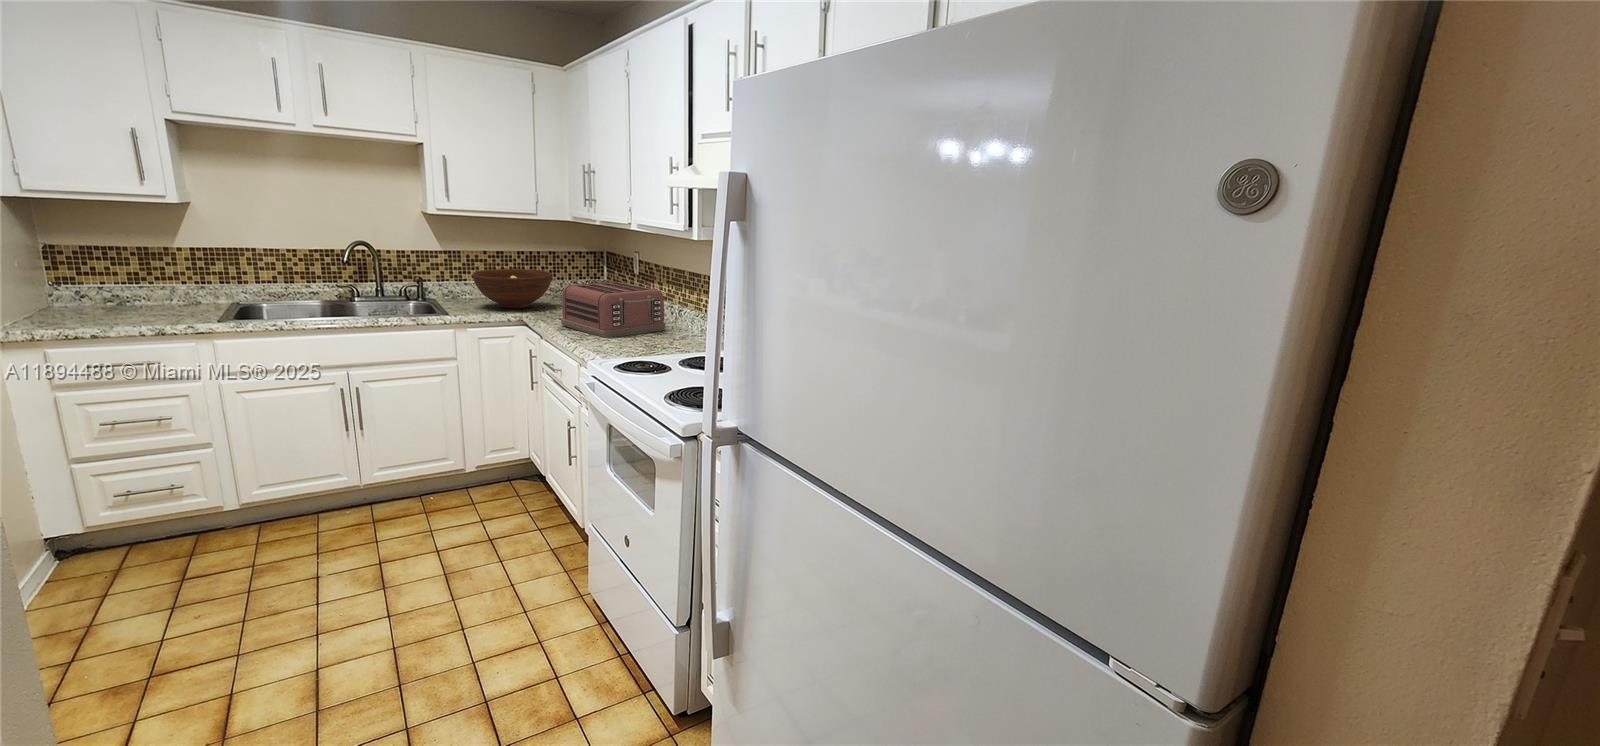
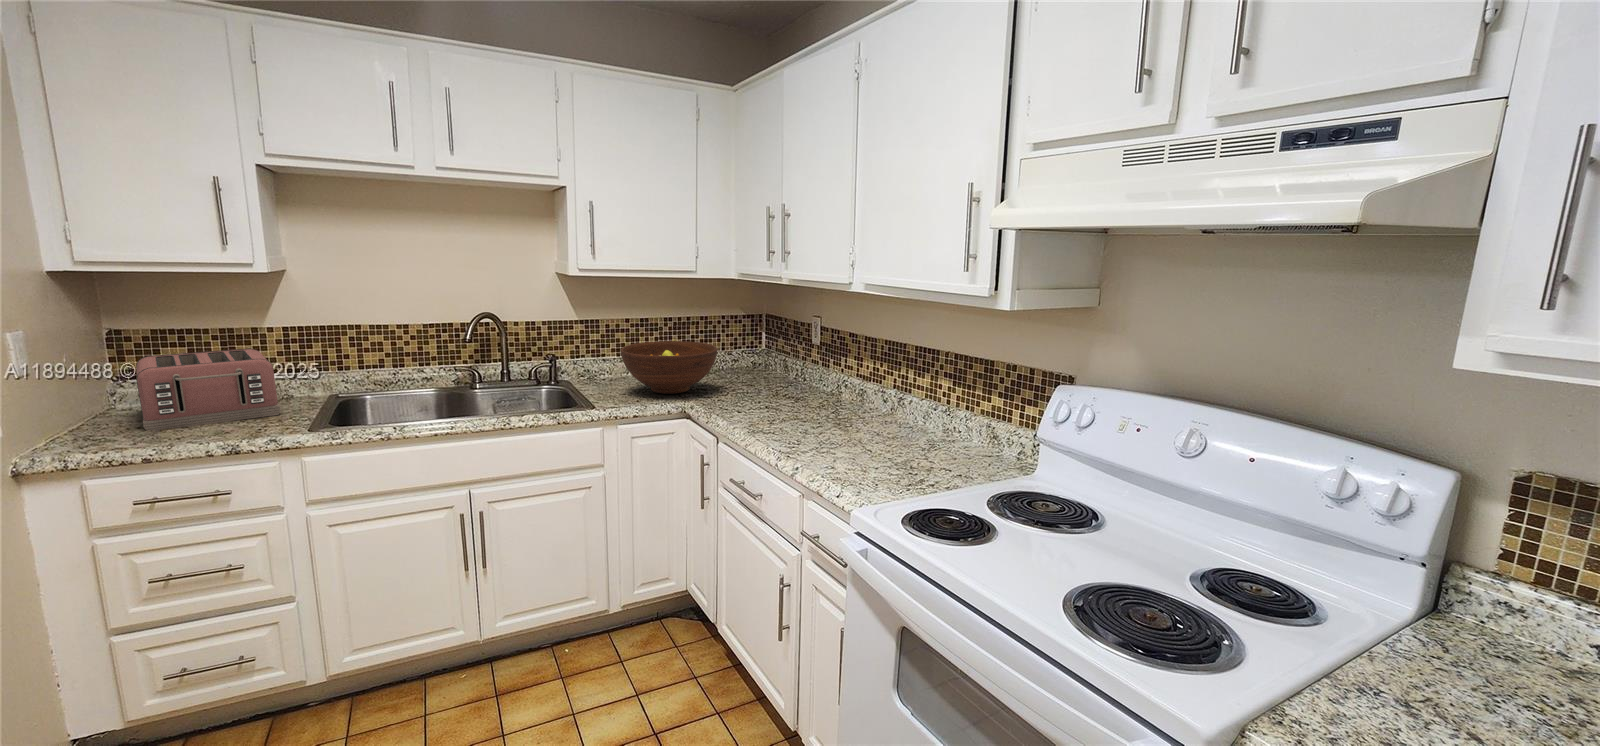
toaster: present [561,282,665,338] -> present [136,348,281,431]

